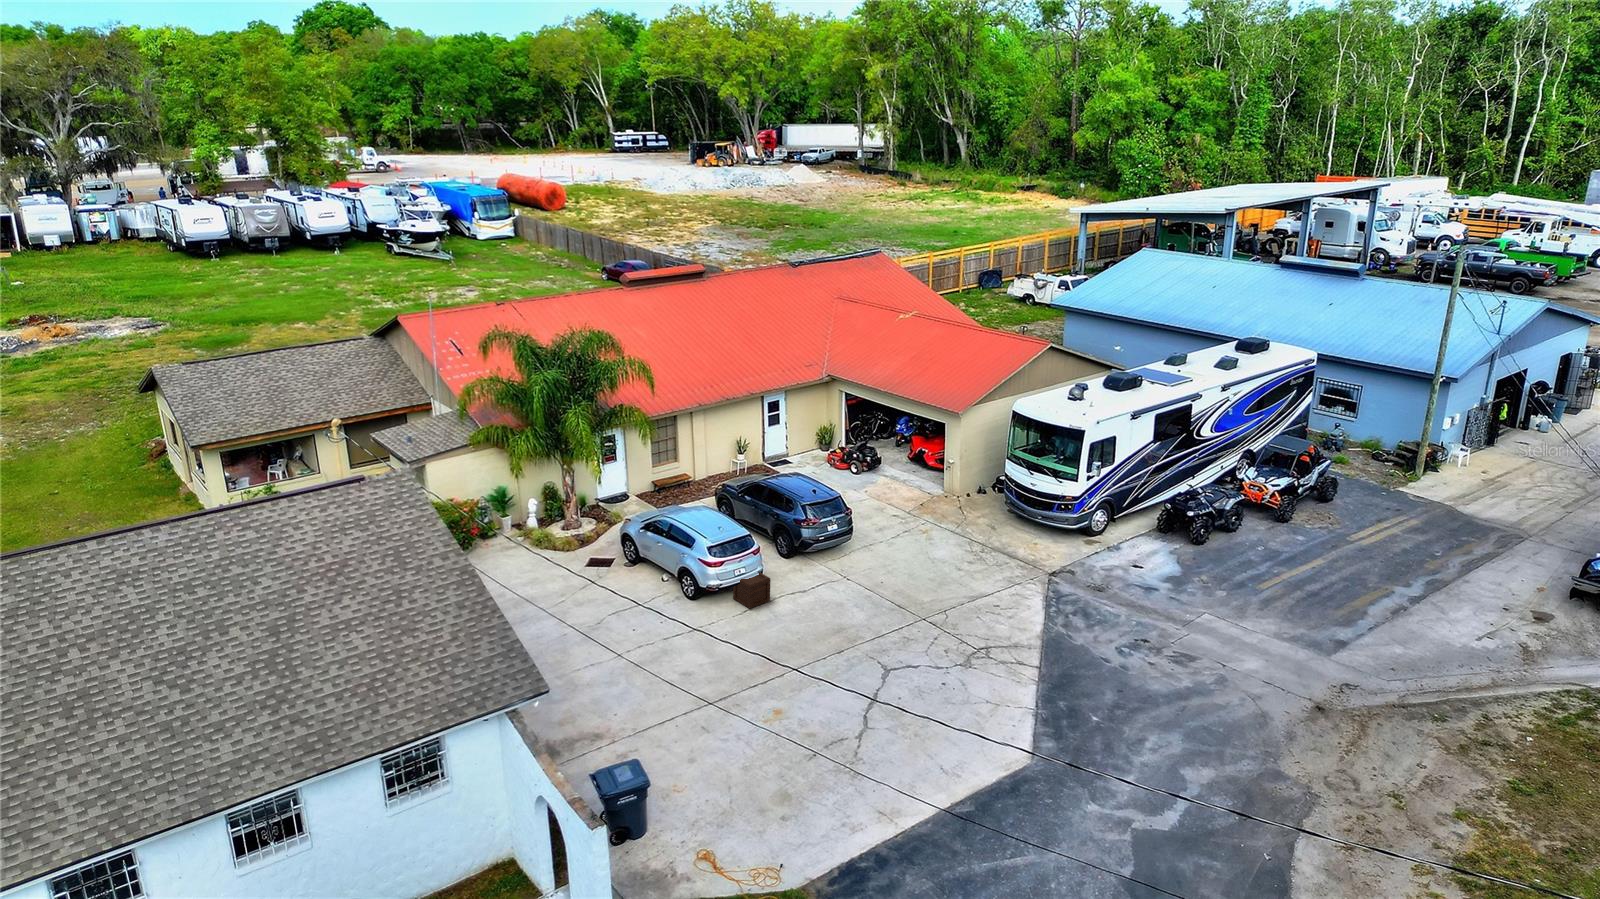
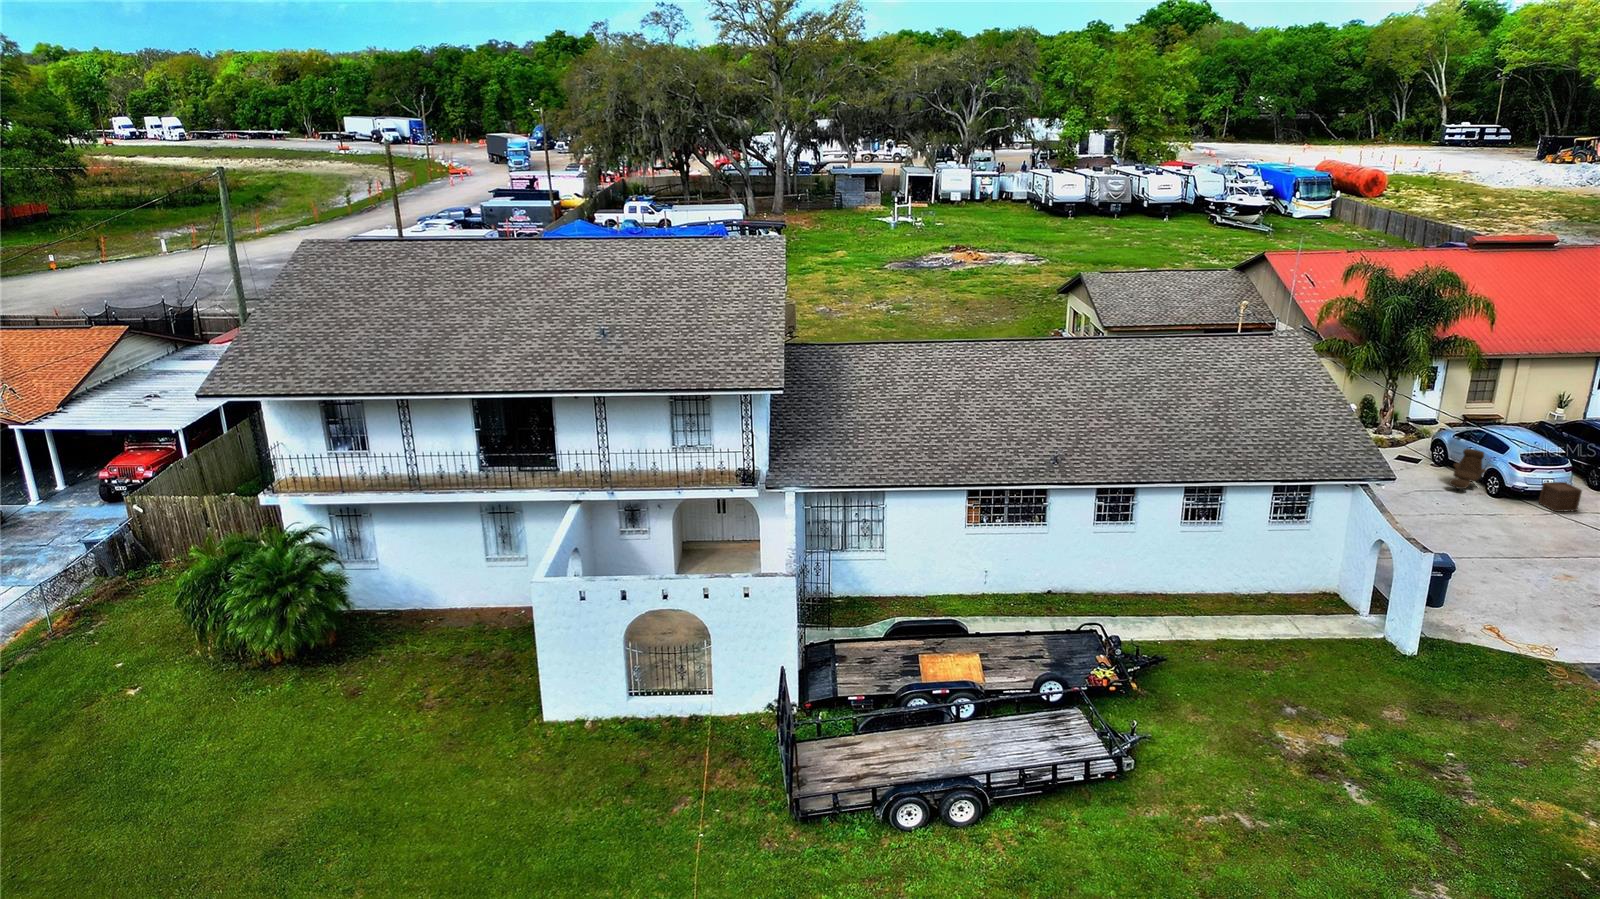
lounge chair: none [642,546,678,605] -> present [1449,449,1486,490]

